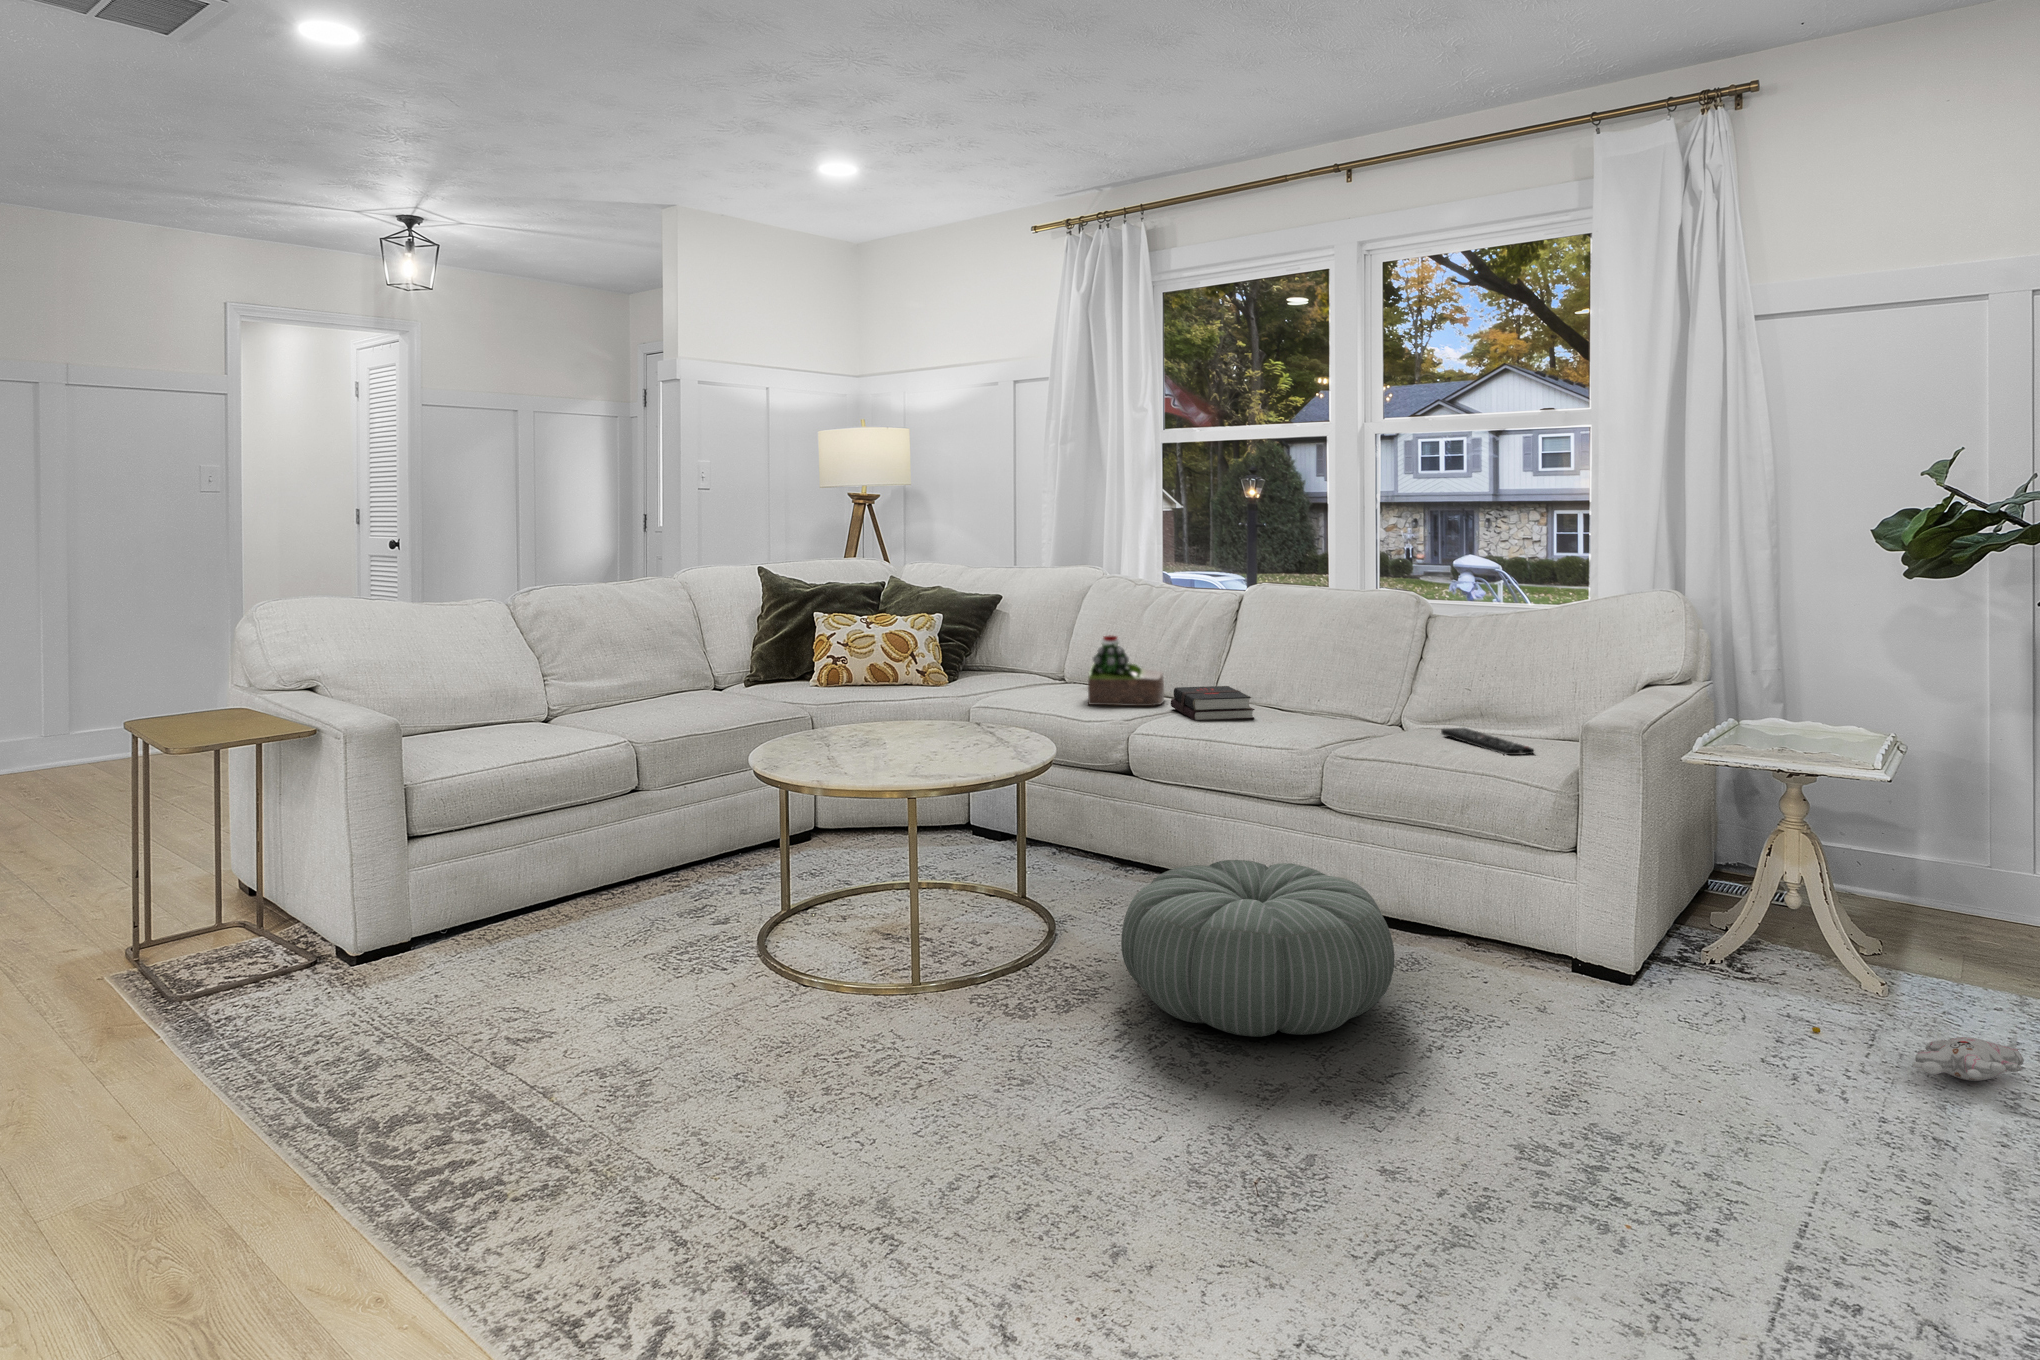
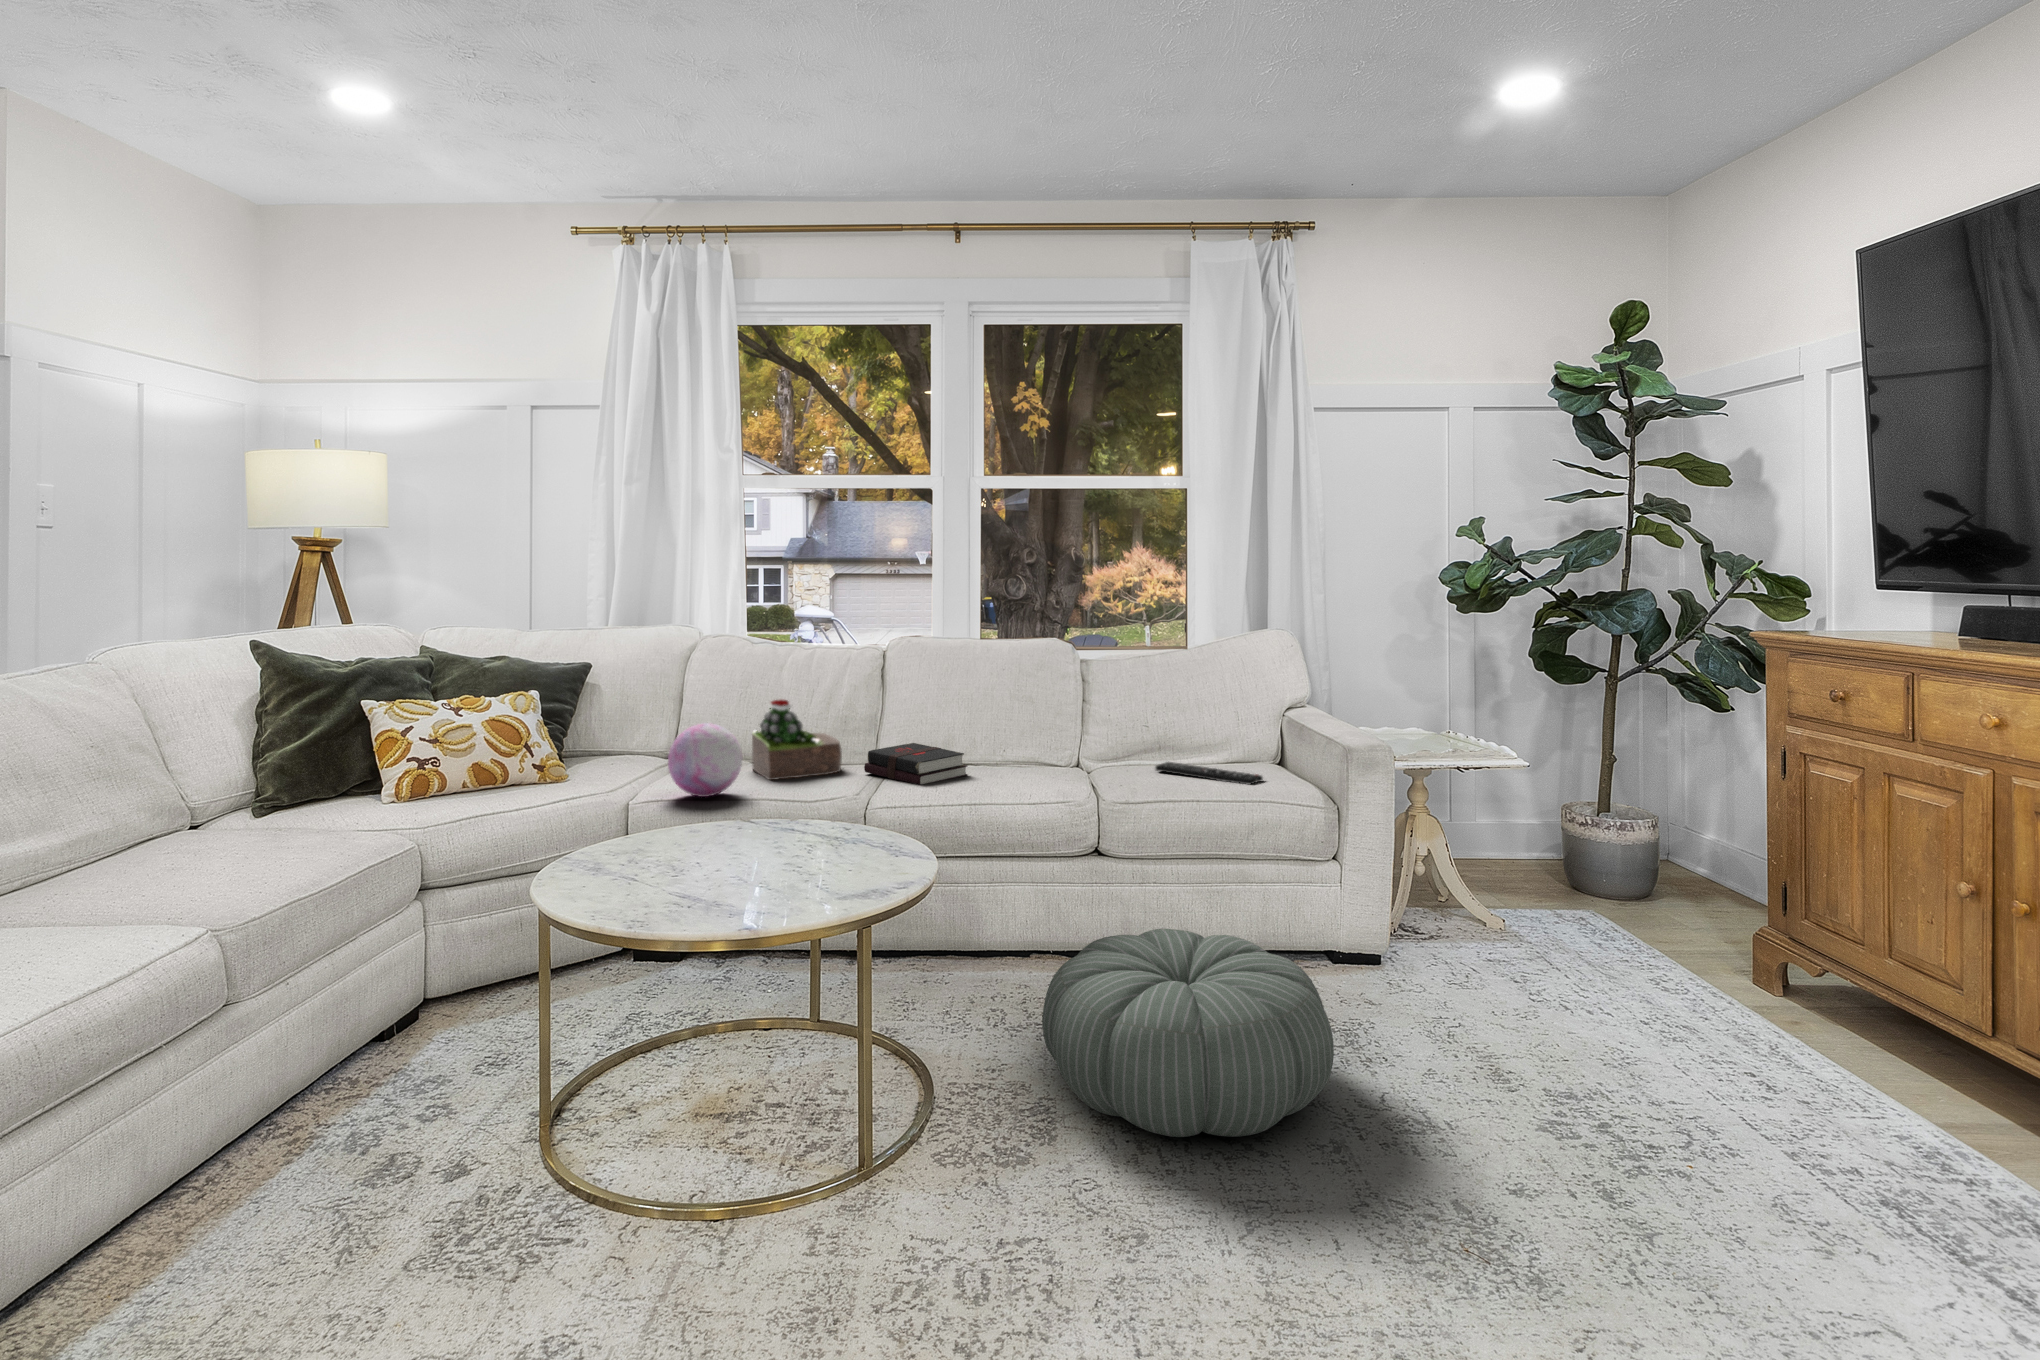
decorative orb: none [984,647,1045,708] -> present [668,723,742,797]
plush toy: present [1812,1027,2024,1081] -> none [1544,963,1705,1000]

